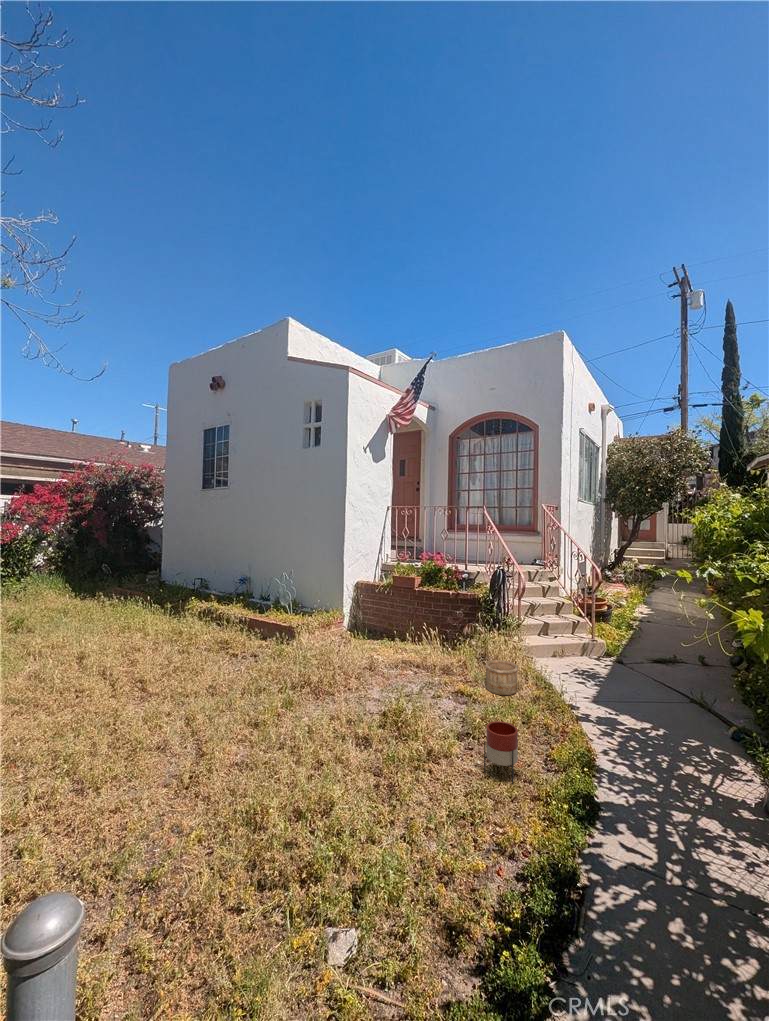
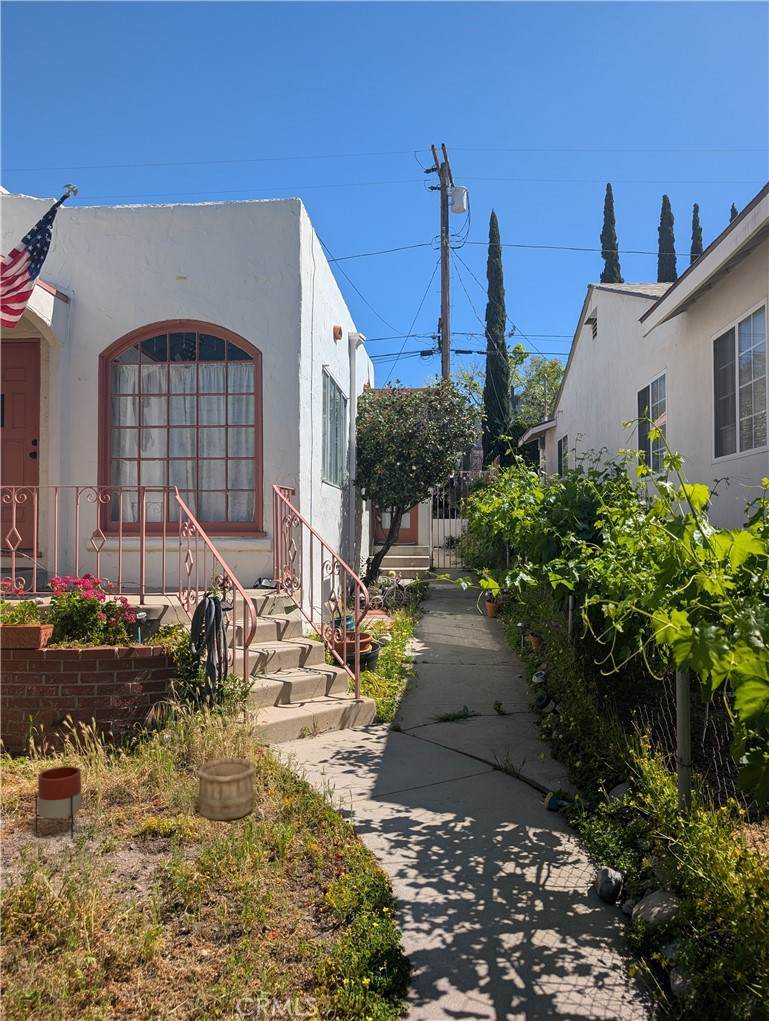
planter: present [484,721,518,784] -> present [35,766,81,838]

